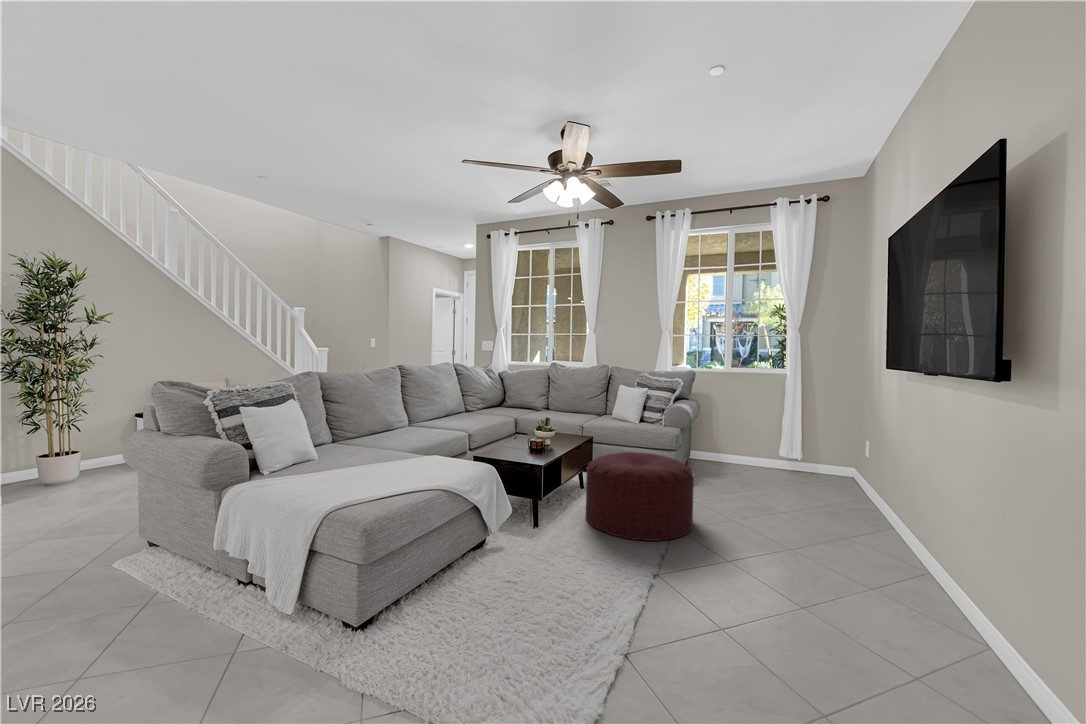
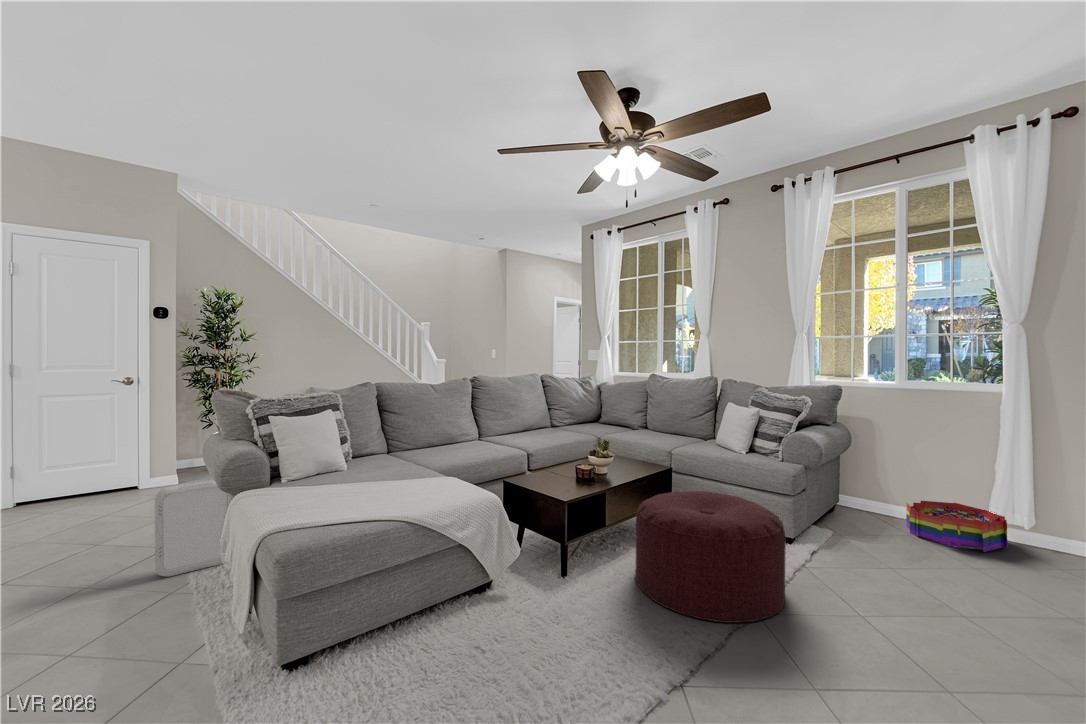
storage bin: none [734,450,793,479] -> present [906,501,1008,552]
air purifier: none [108,477,198,587] -> present [155,480,230,576]

